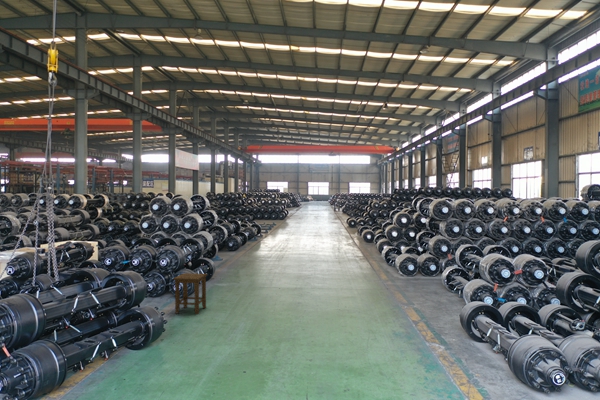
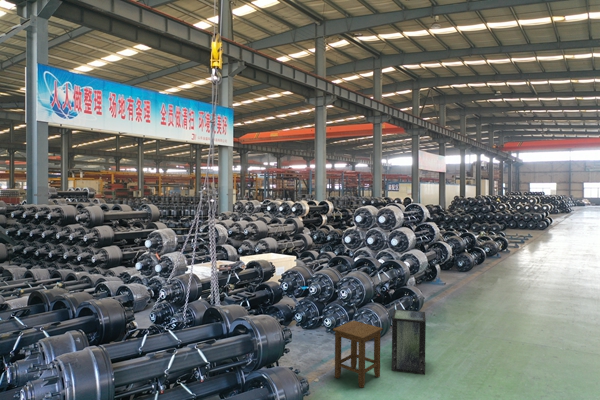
storage box: none [209,263,234,304] -> present [392,309,426,374]

